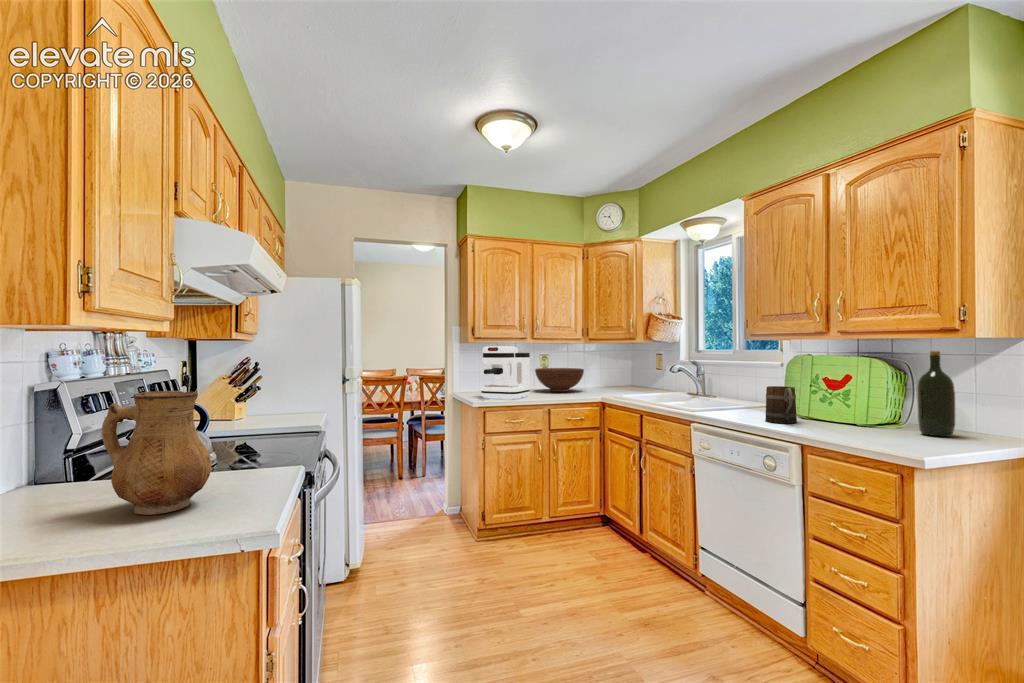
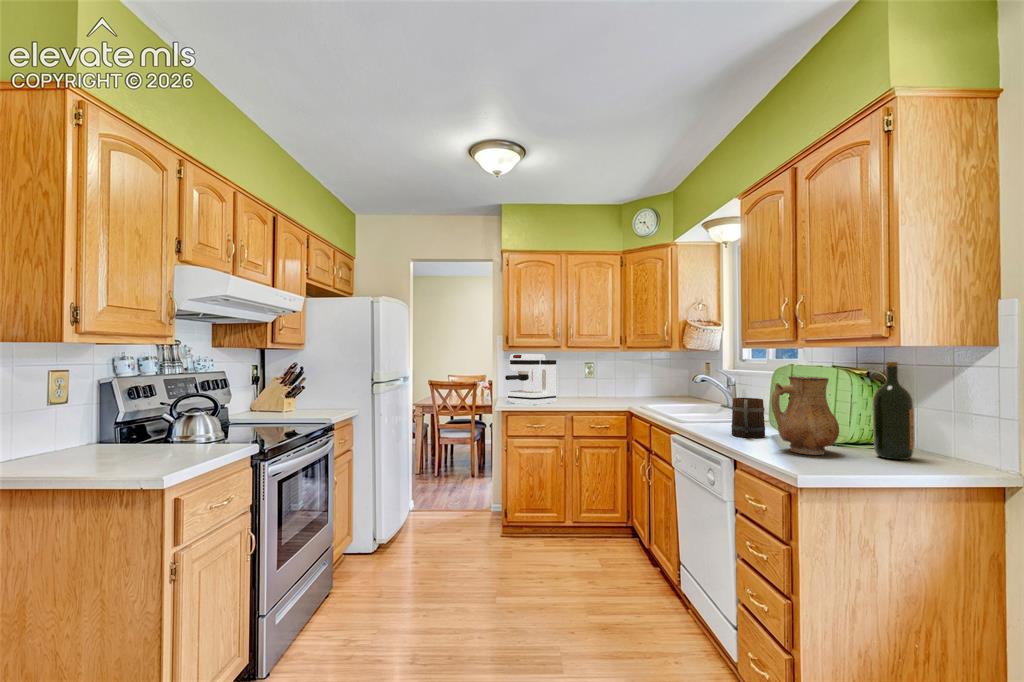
fruit bowl: present [535,368,584,392] -> none [573,375,622,399]
ceramic pitcher: present [102,391,211,515] -> present [772,376,839,455]

